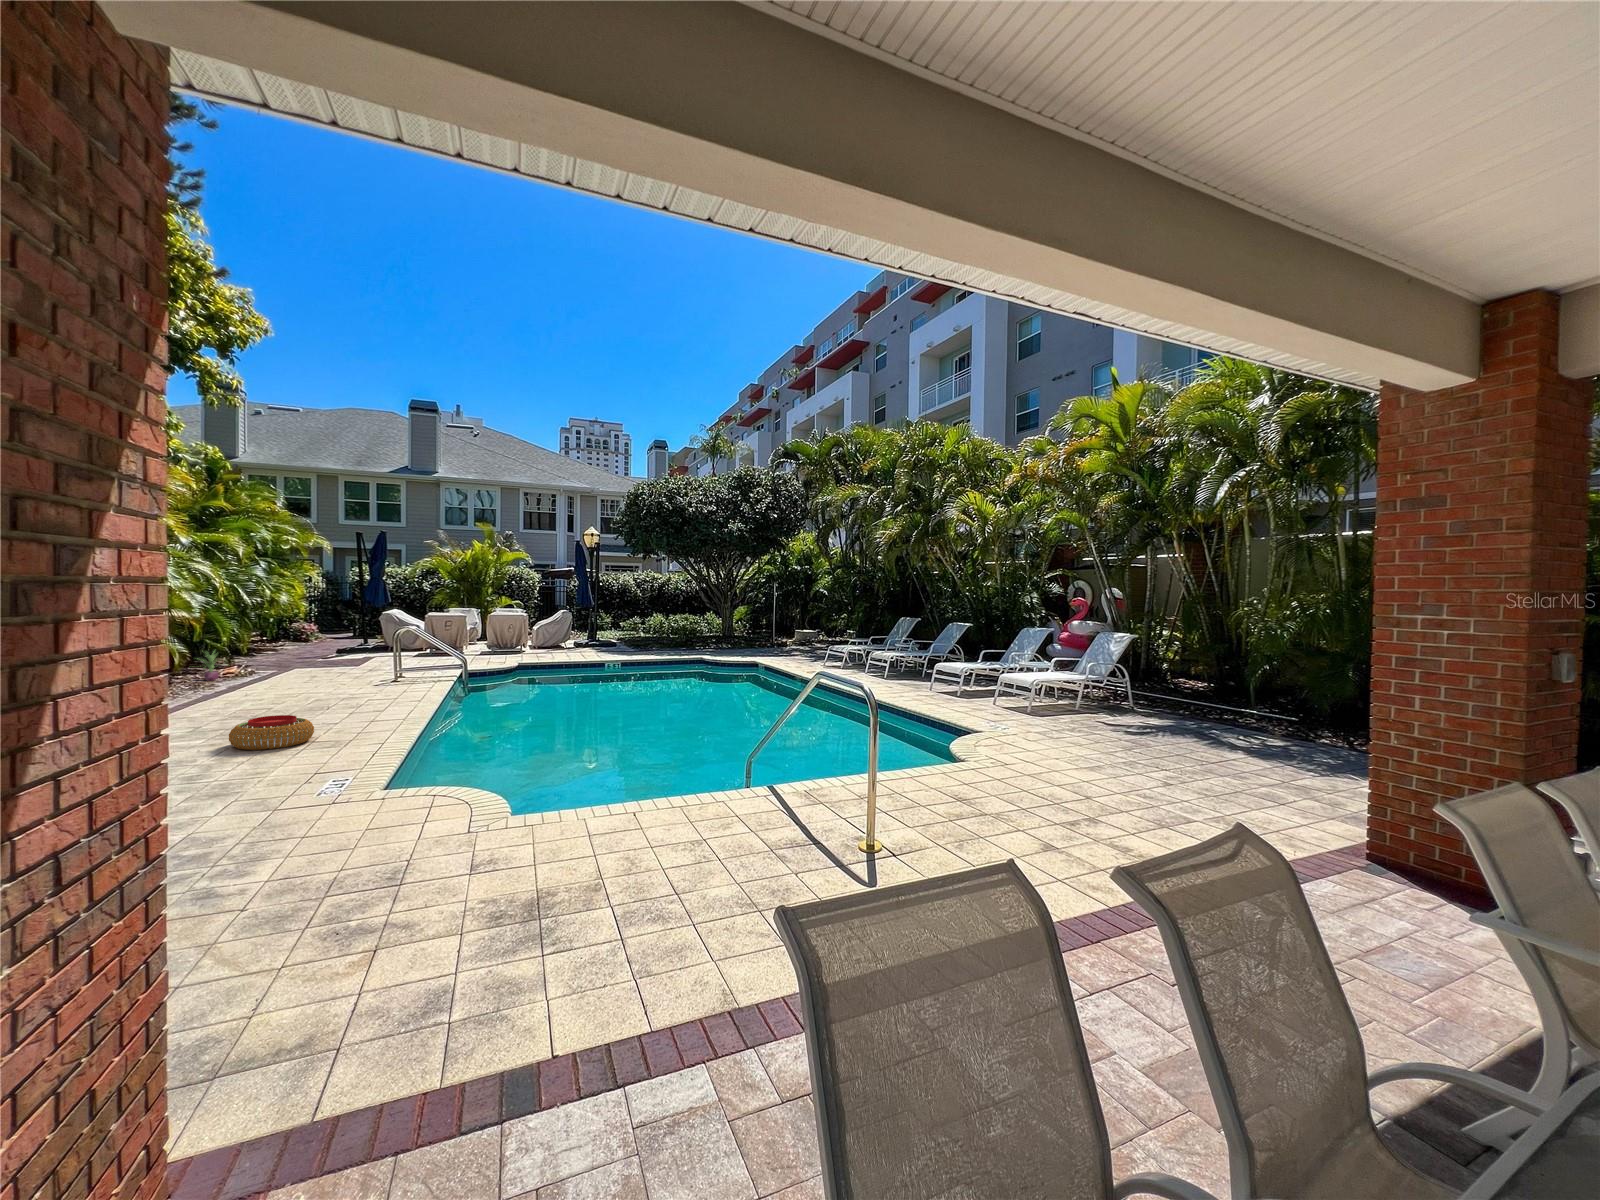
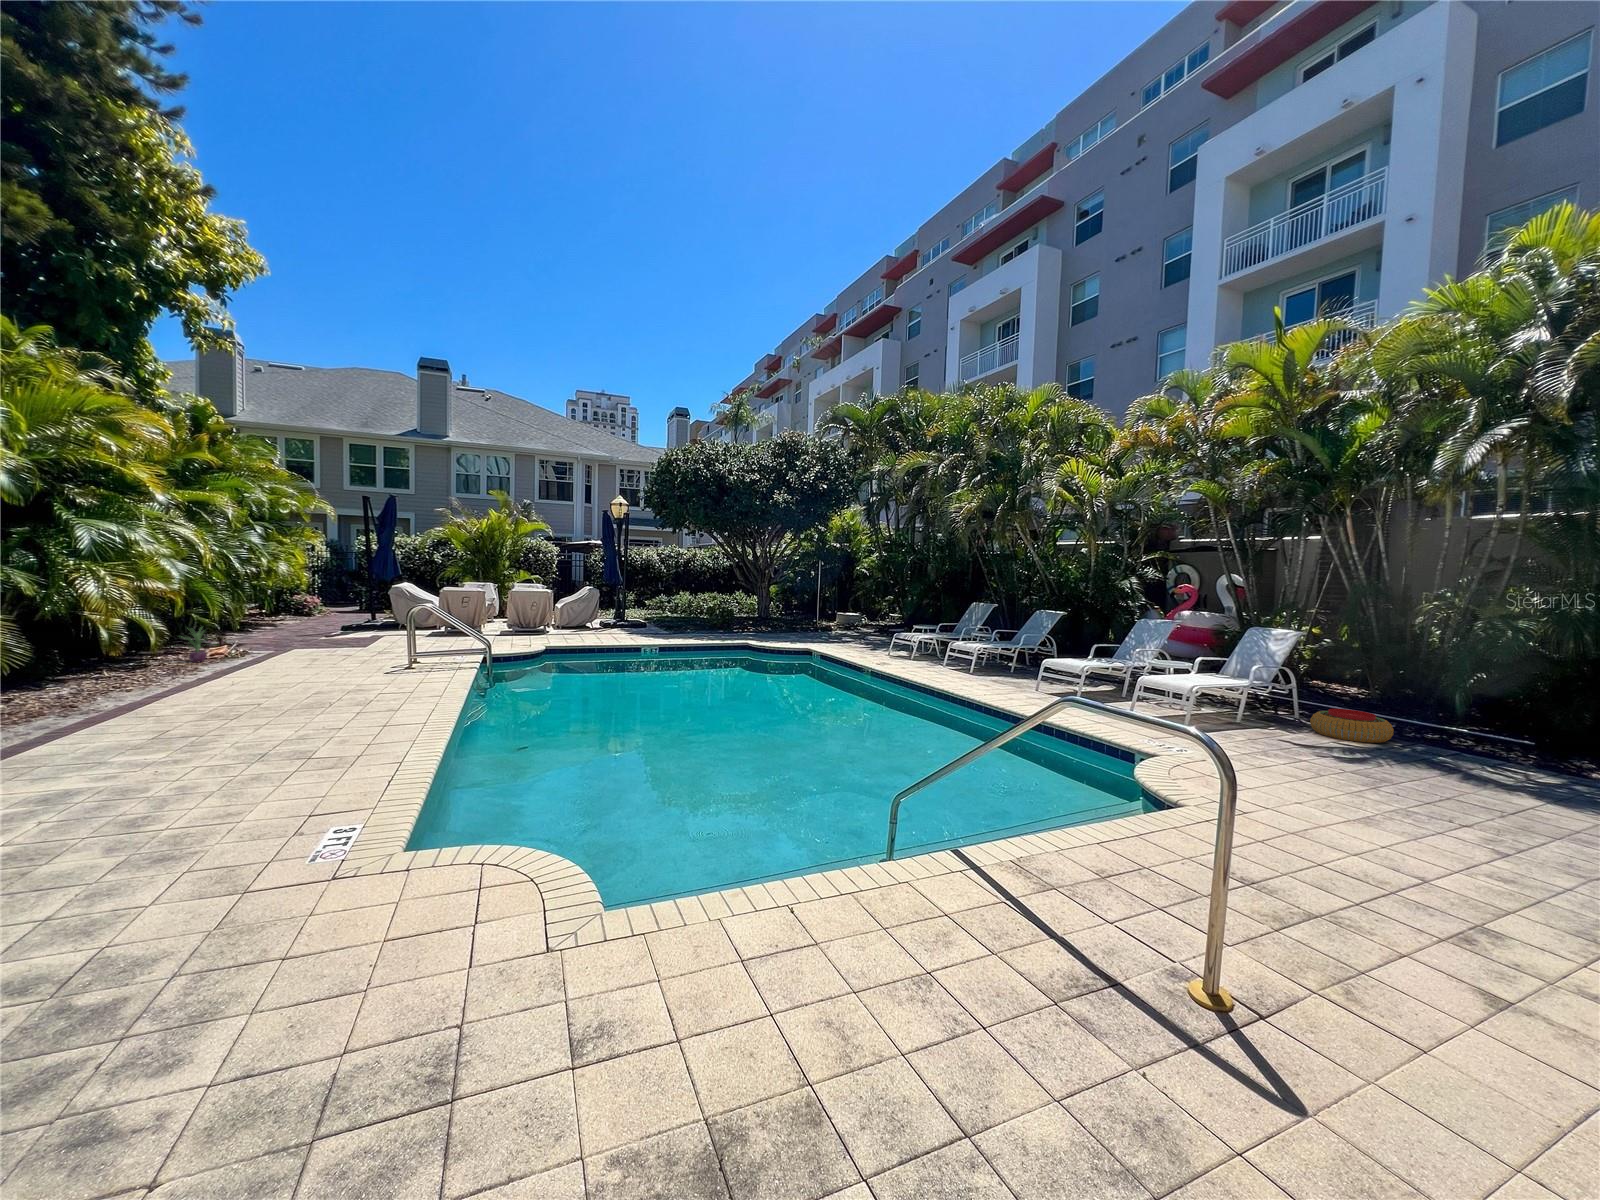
pouf: present [229,715,314,750] -> present [1310,709,1394,743]

